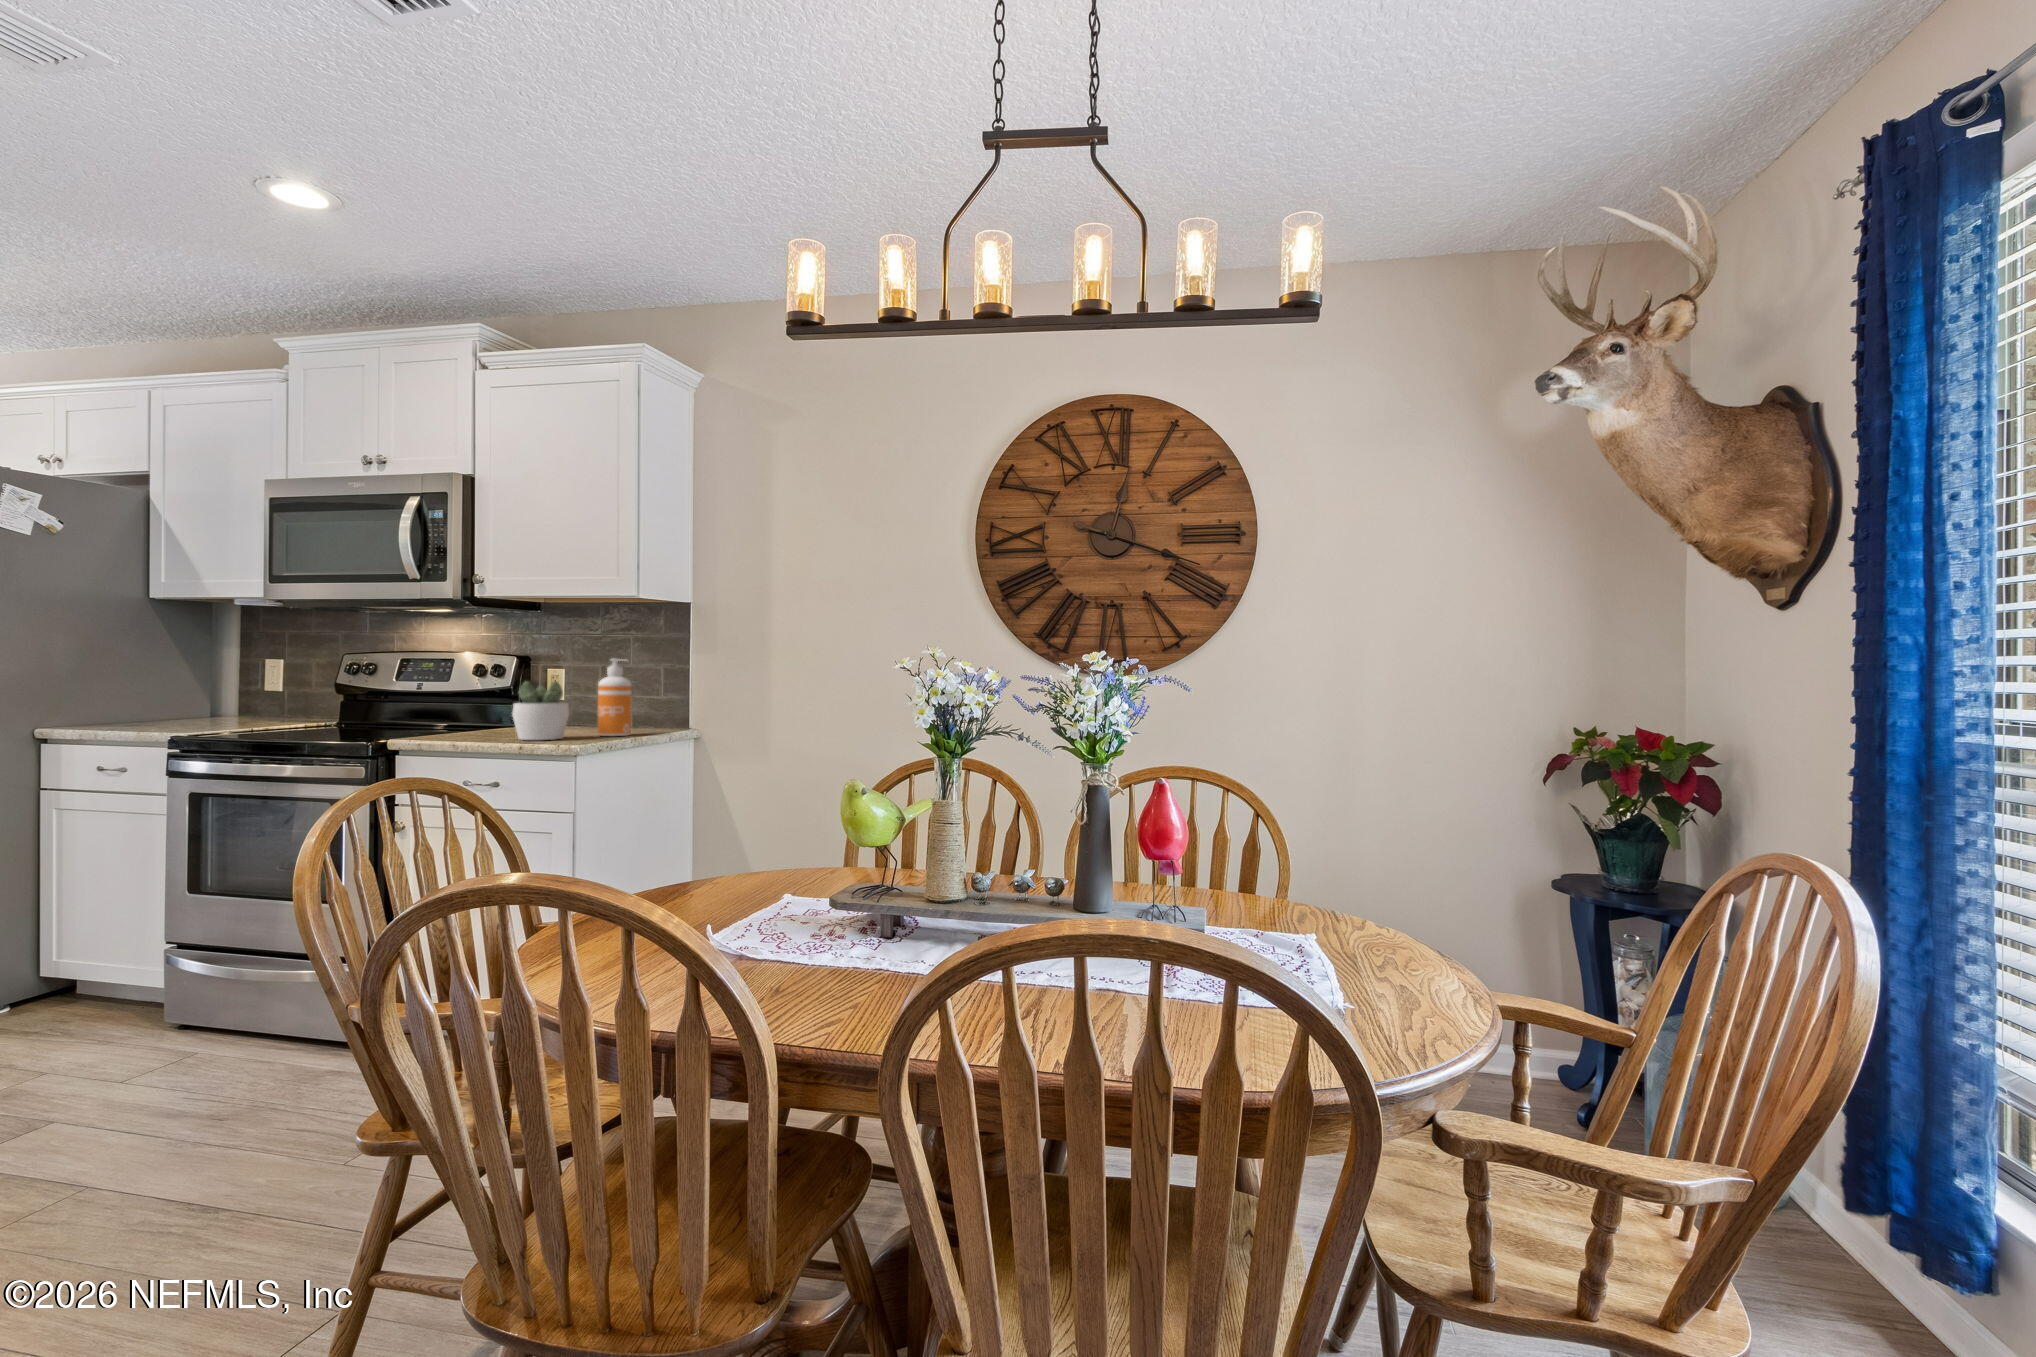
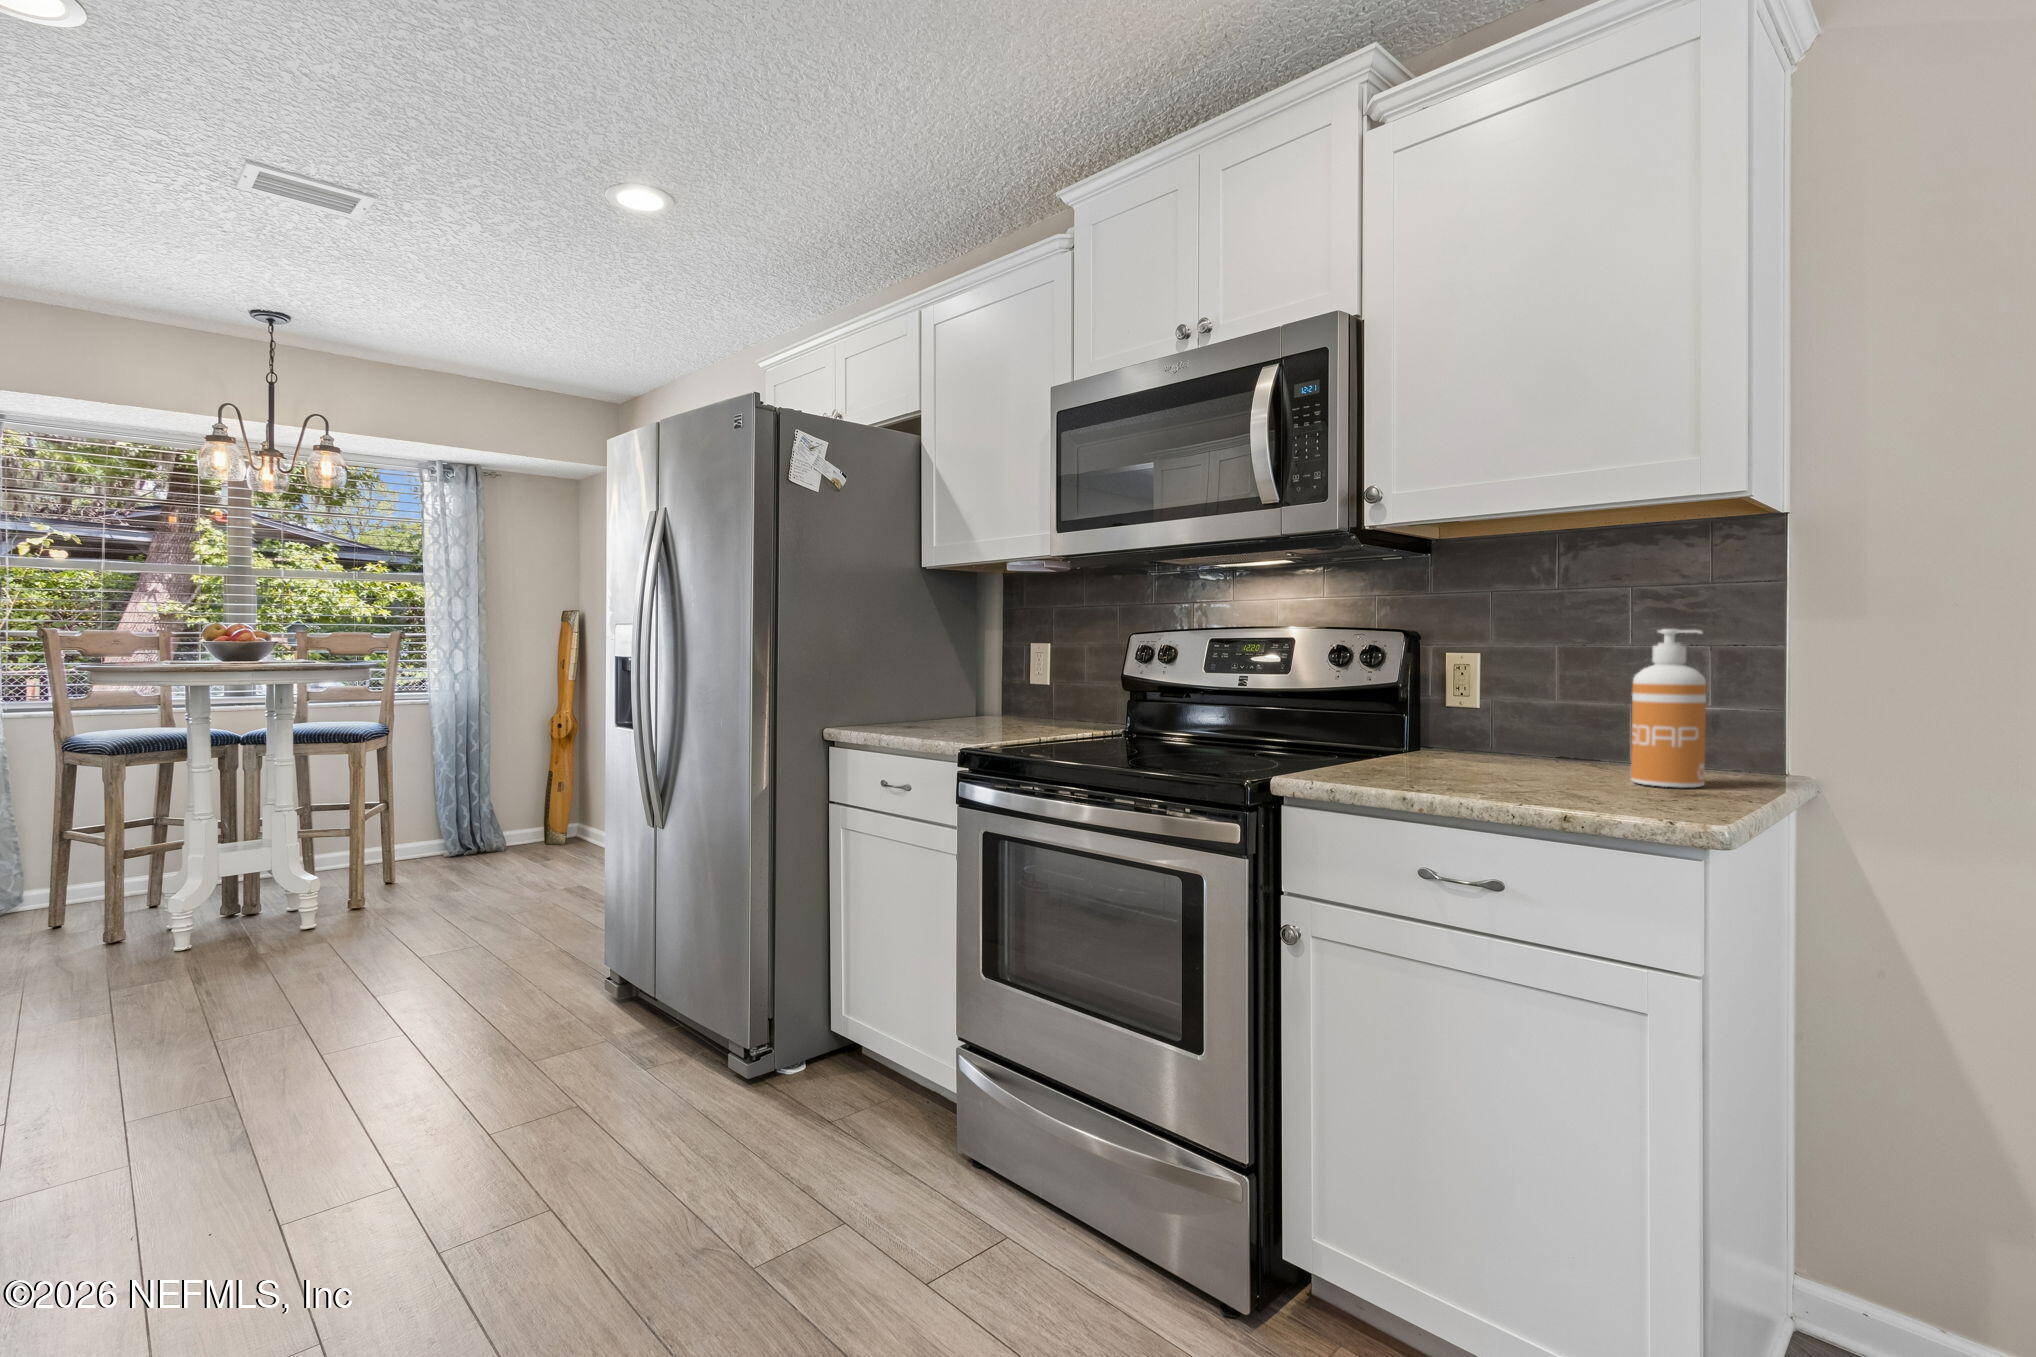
succulent plant: present [512,681,569,740] -> none [1488,674,1596,793]

